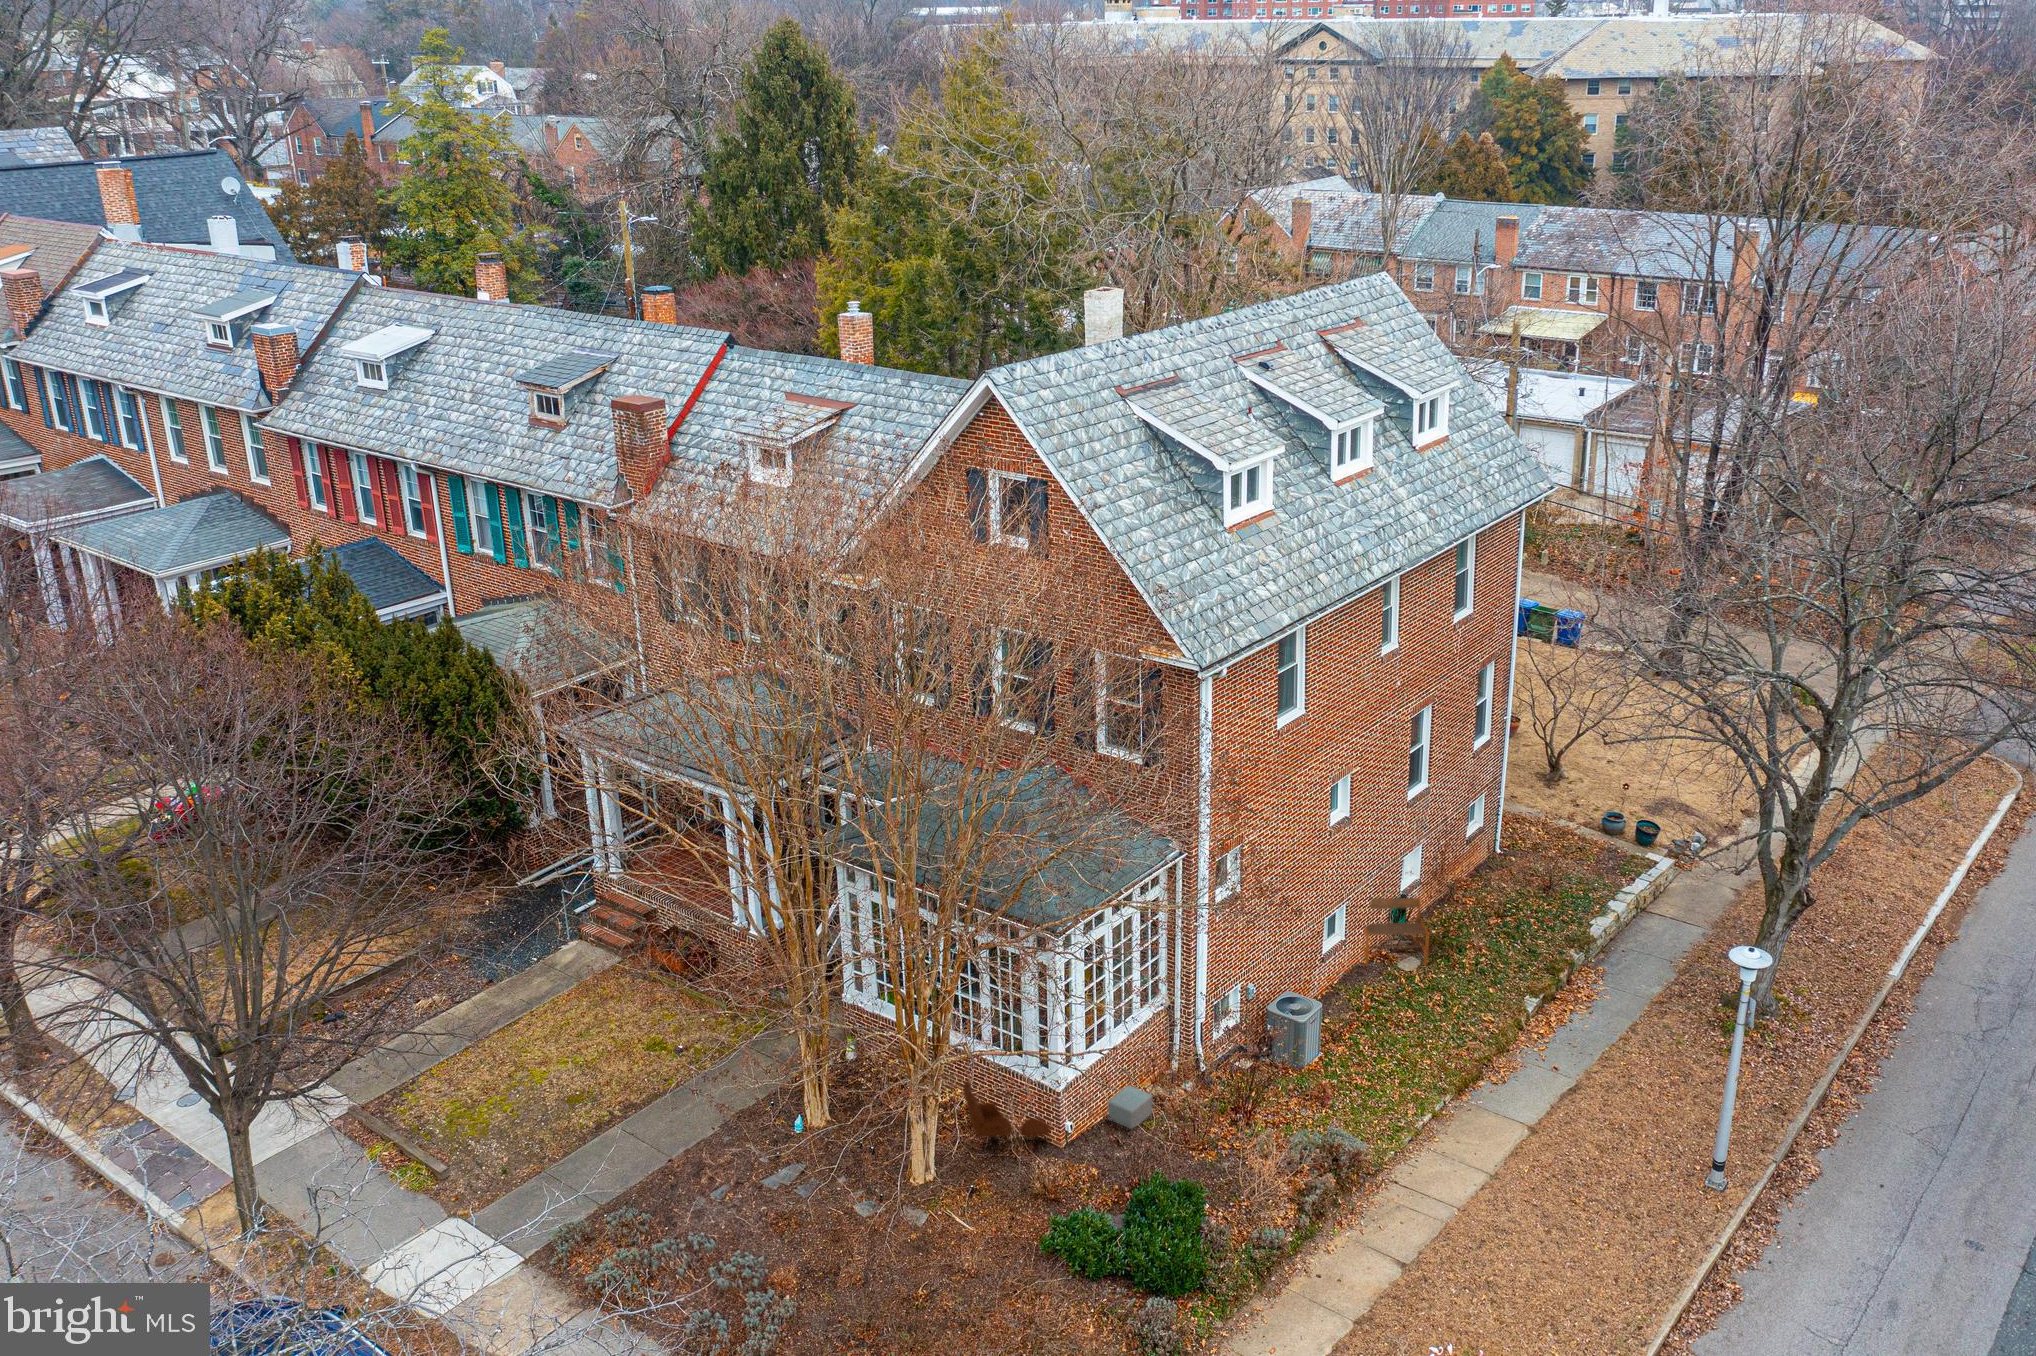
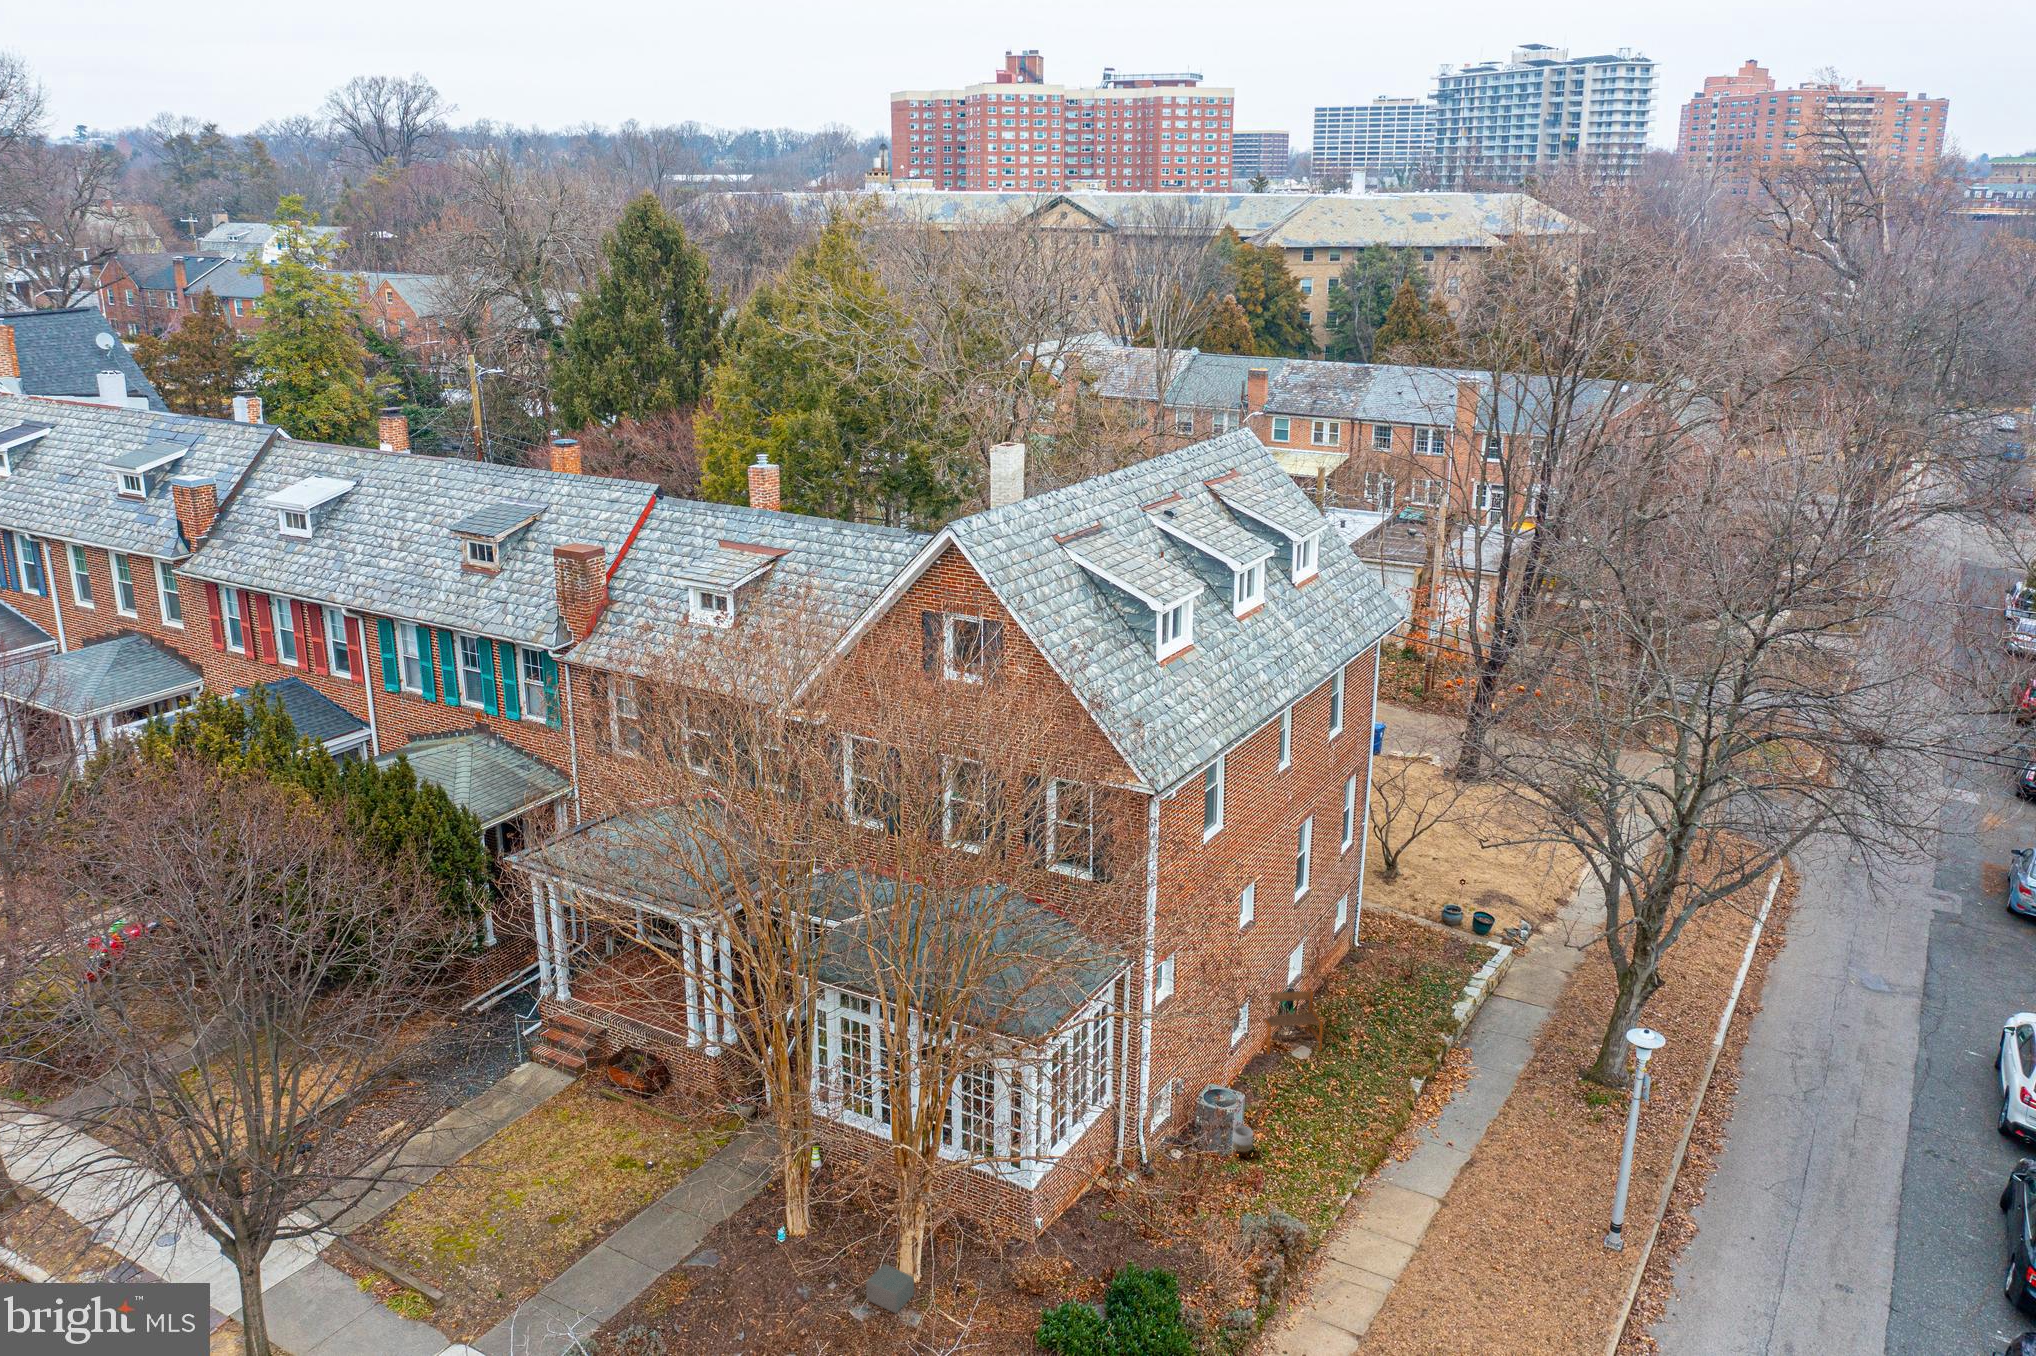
planter: none [1304,1037,1326,1073] -> present [1233,1126,1253,1153]
lounge chair: present [963,1082,1050,1153] -> none [936,1191,1017,1265]
storage box: present [1108,1085,1153,1129] -> present [866,1264,914,1313]

